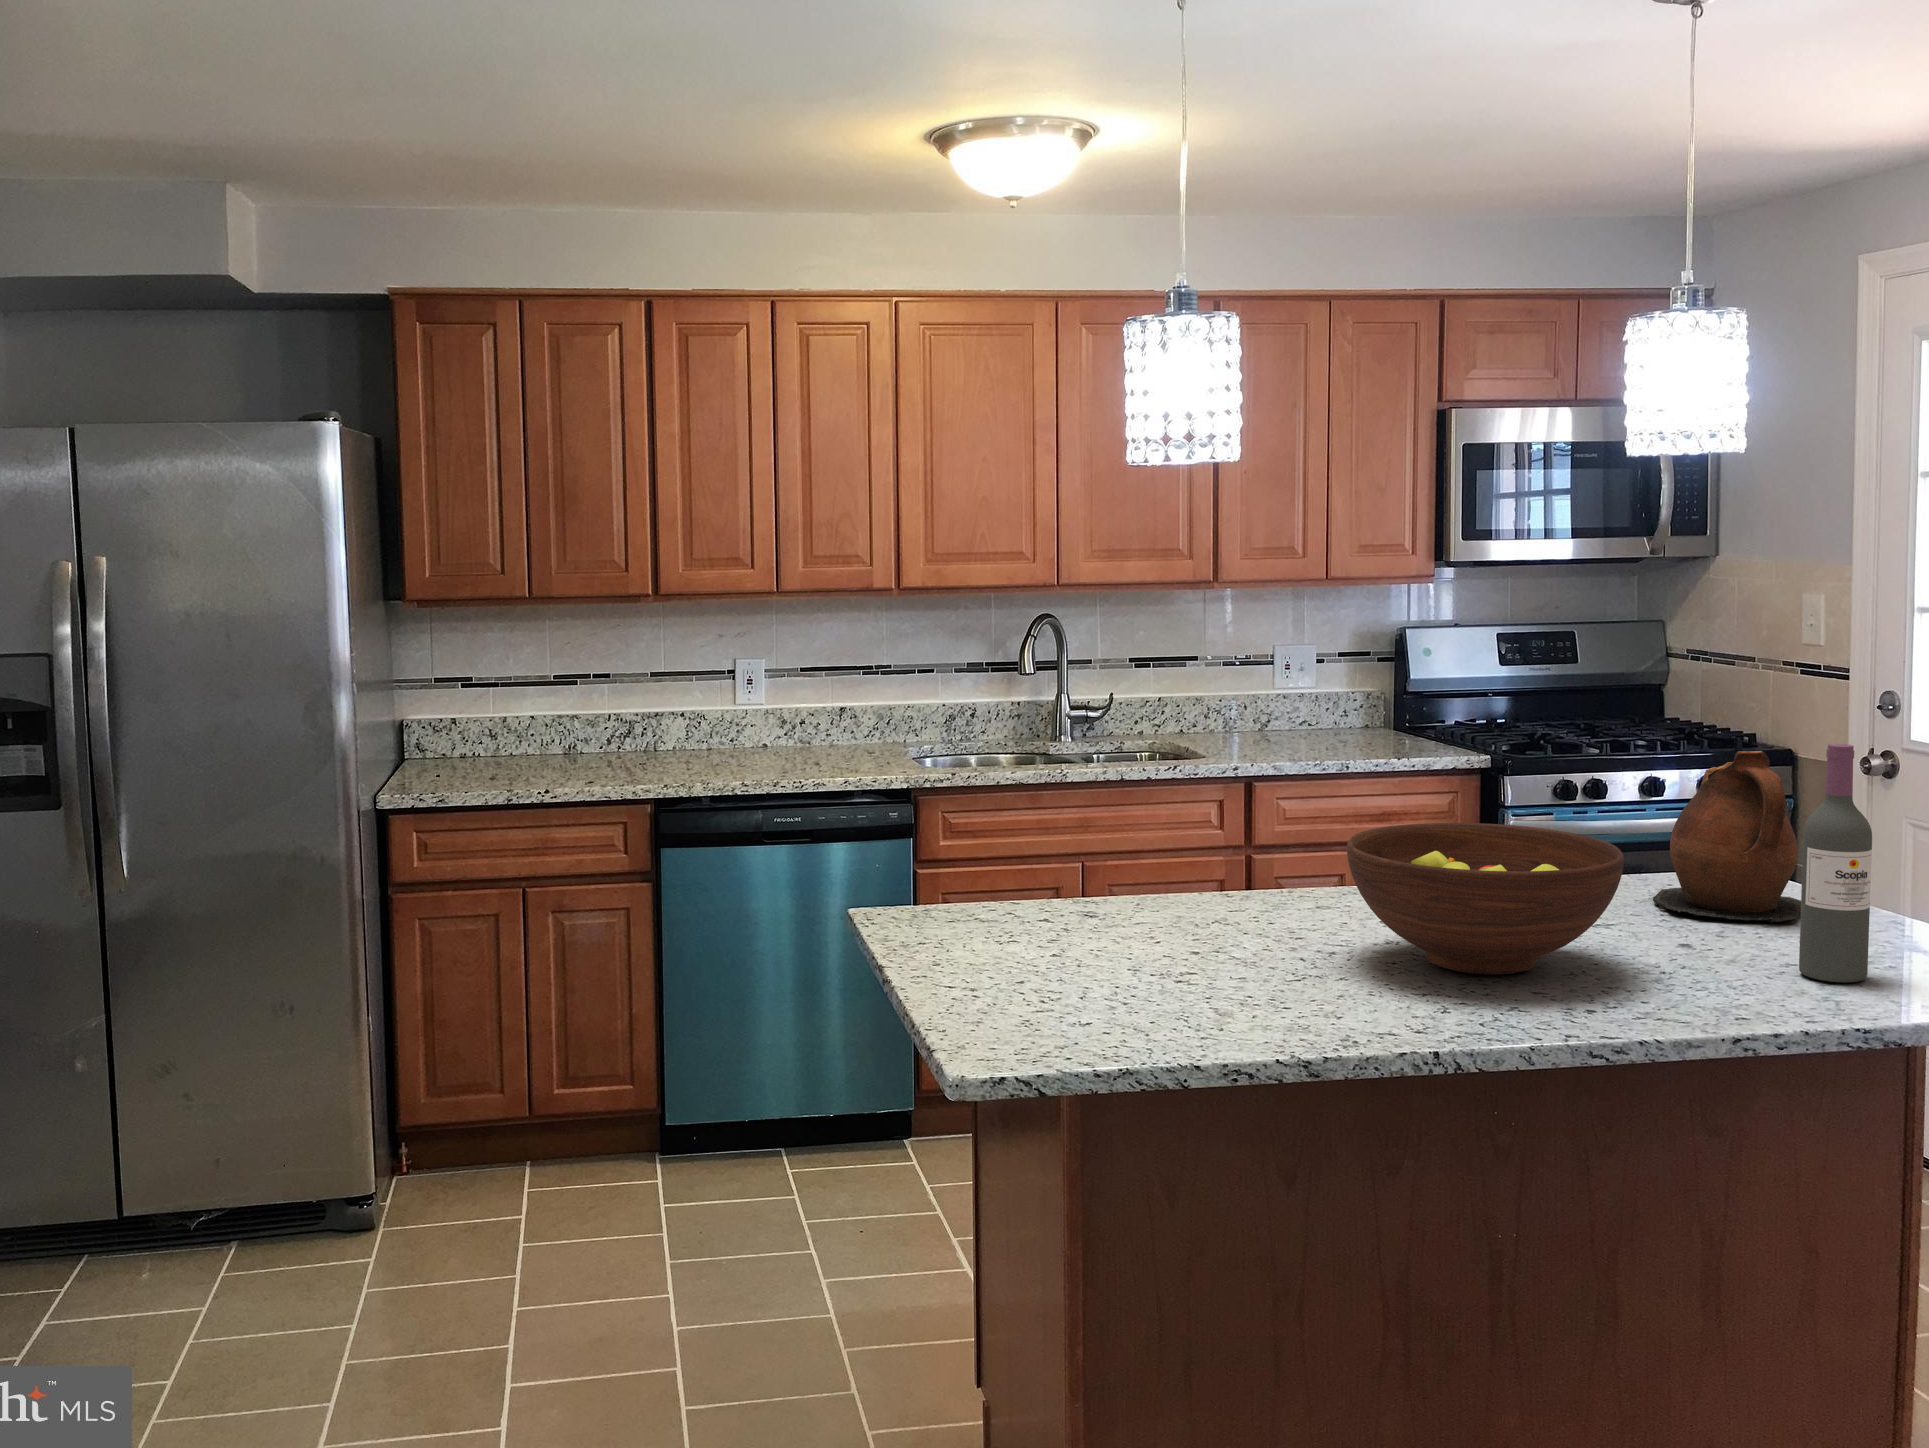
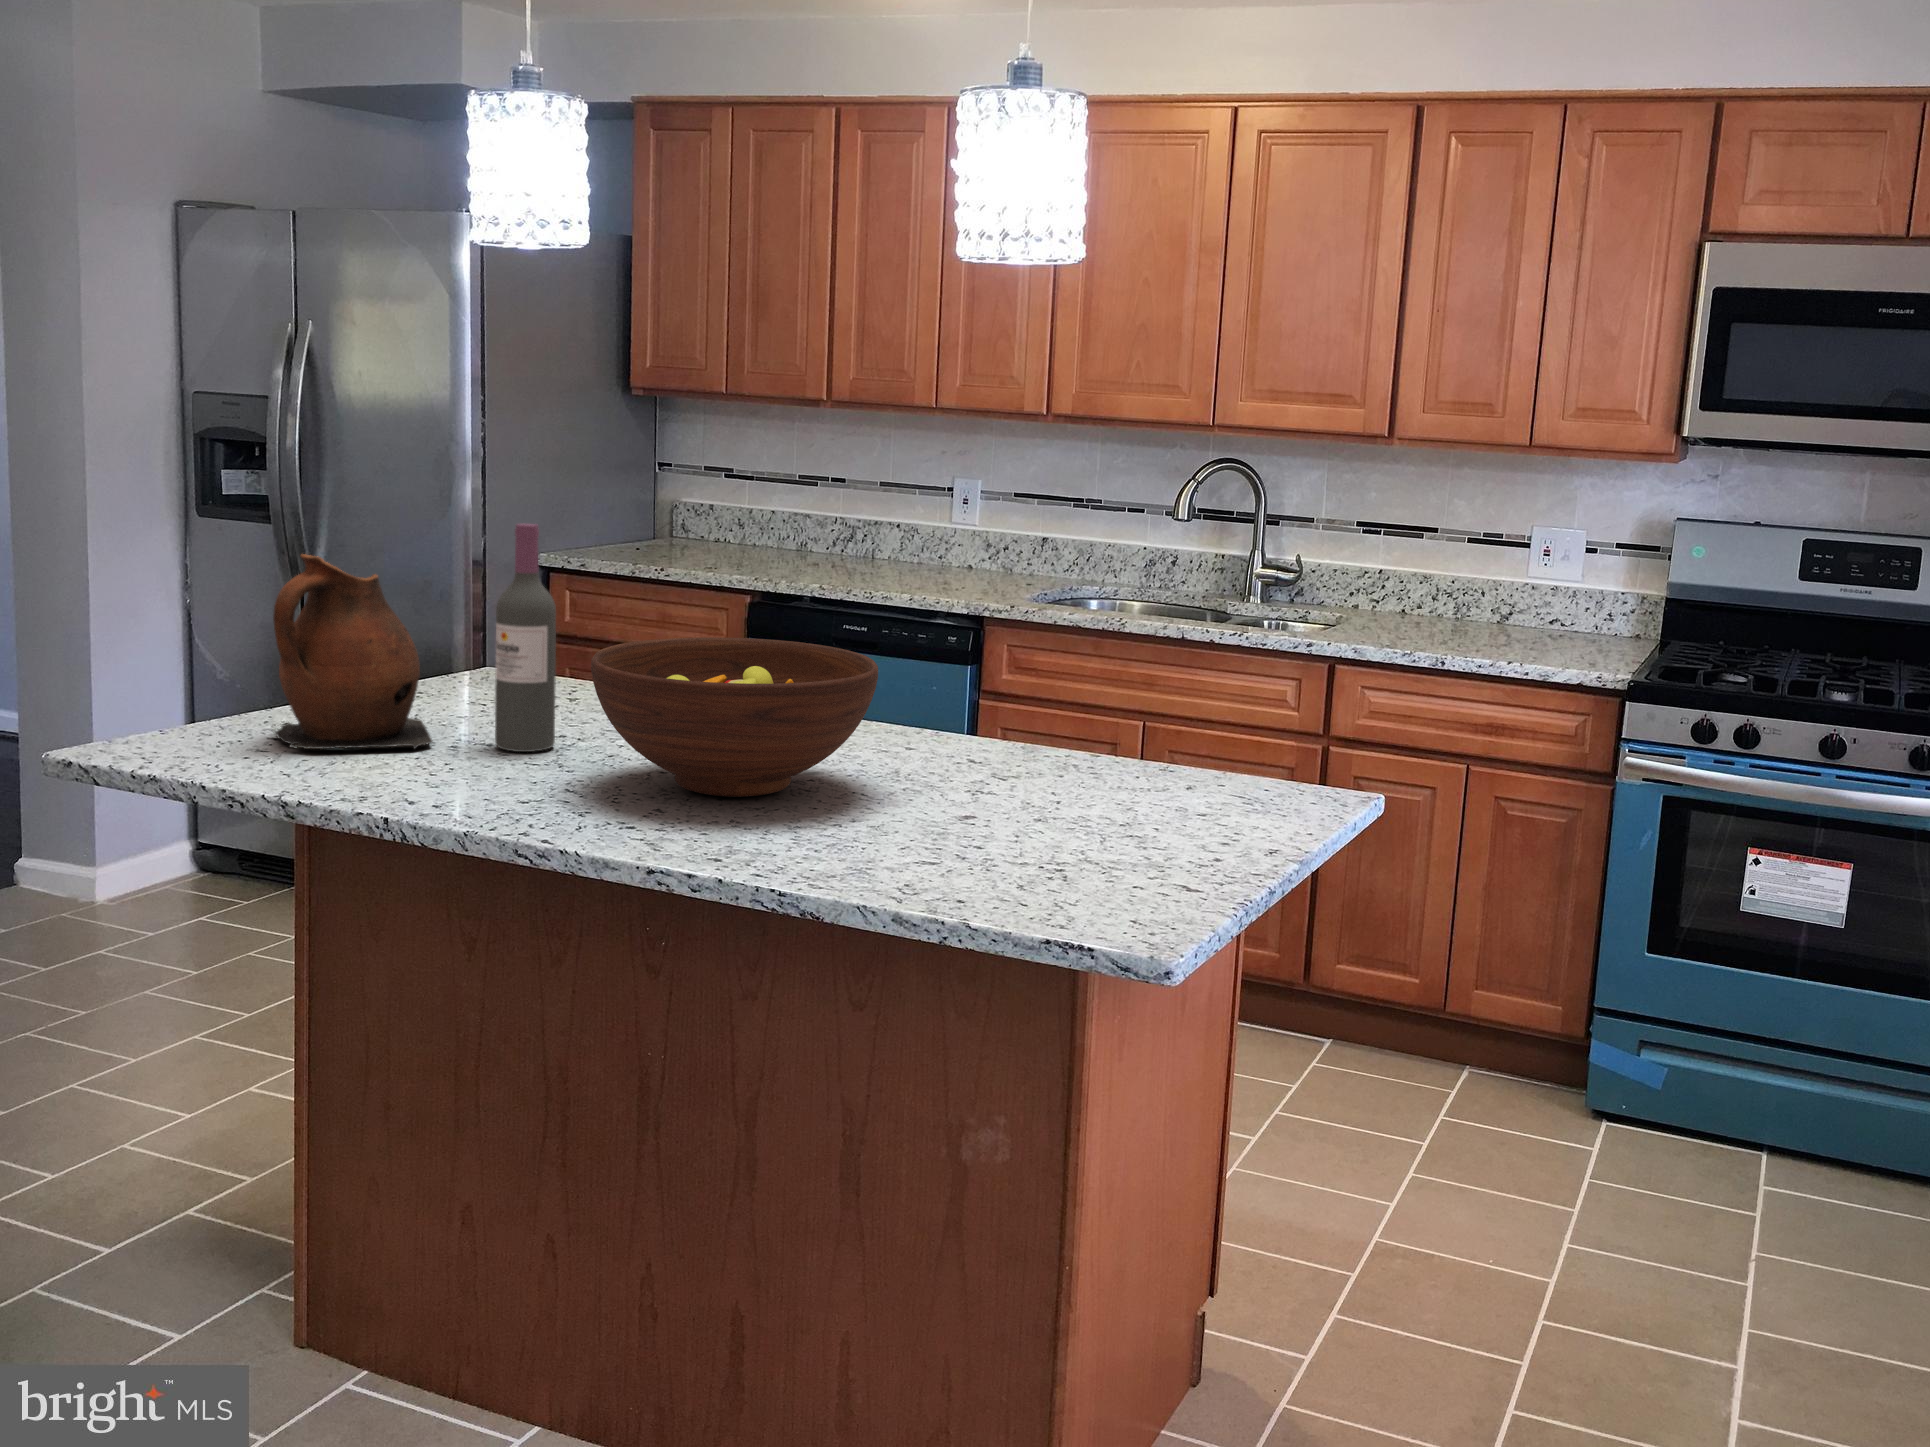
wine bottle: present [1799,744,1872,983] -> present [495,523,556,752]
ceramic pitcher: present [1653,751,1801,922] -> present [273,554,432,749]

